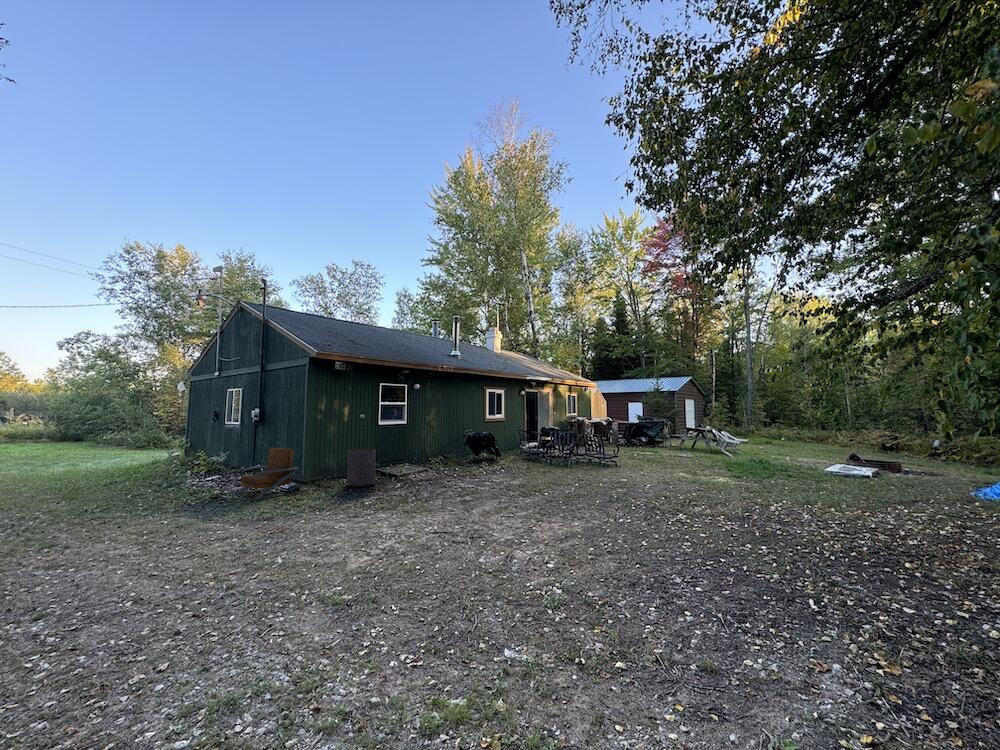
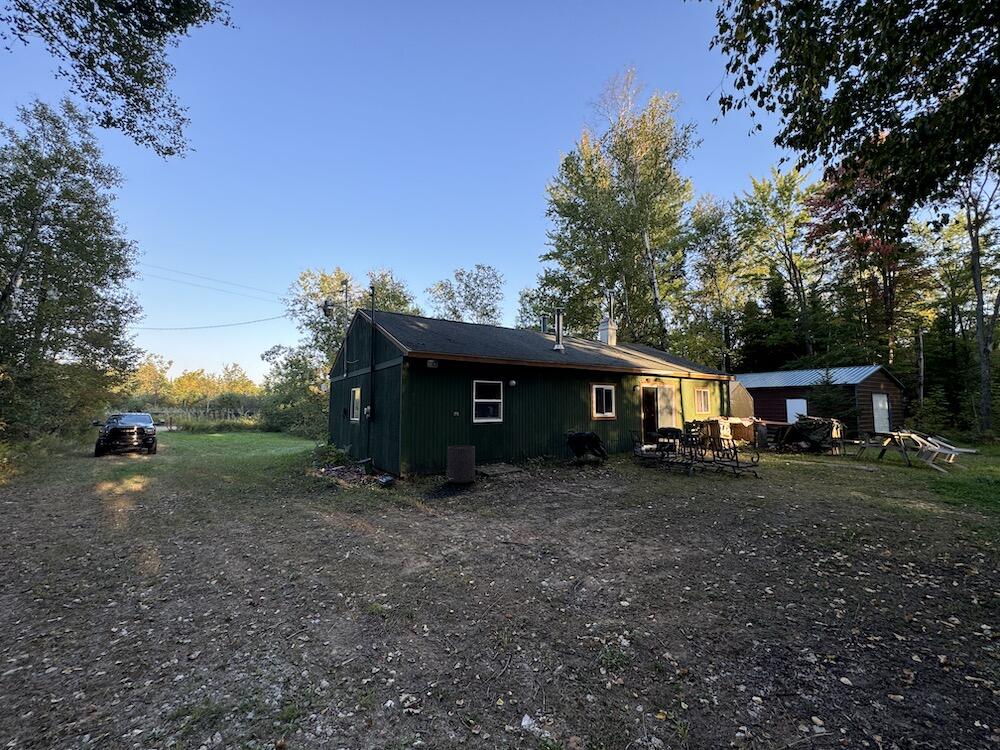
lounge chair: present [237,448,299,500] -> none [352,442,403,490]

